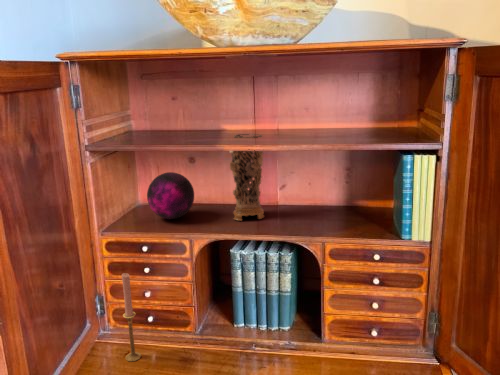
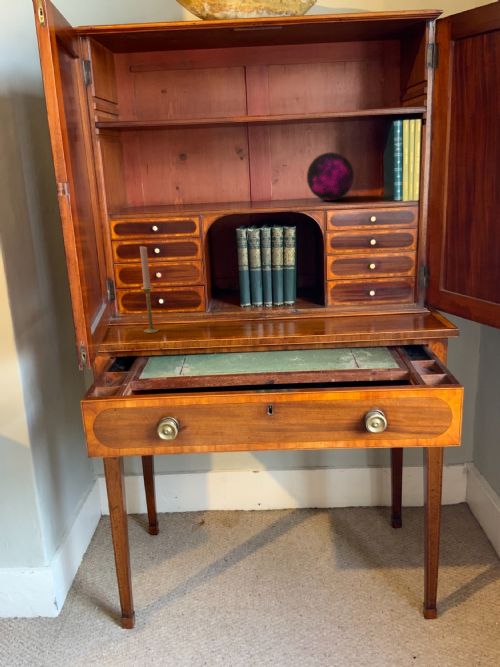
decorative vase: present [229,134,264,221] -> none [229,119,263,204]
decorative orb: present [147,172,194,219] -> present [307,152,354,201]

